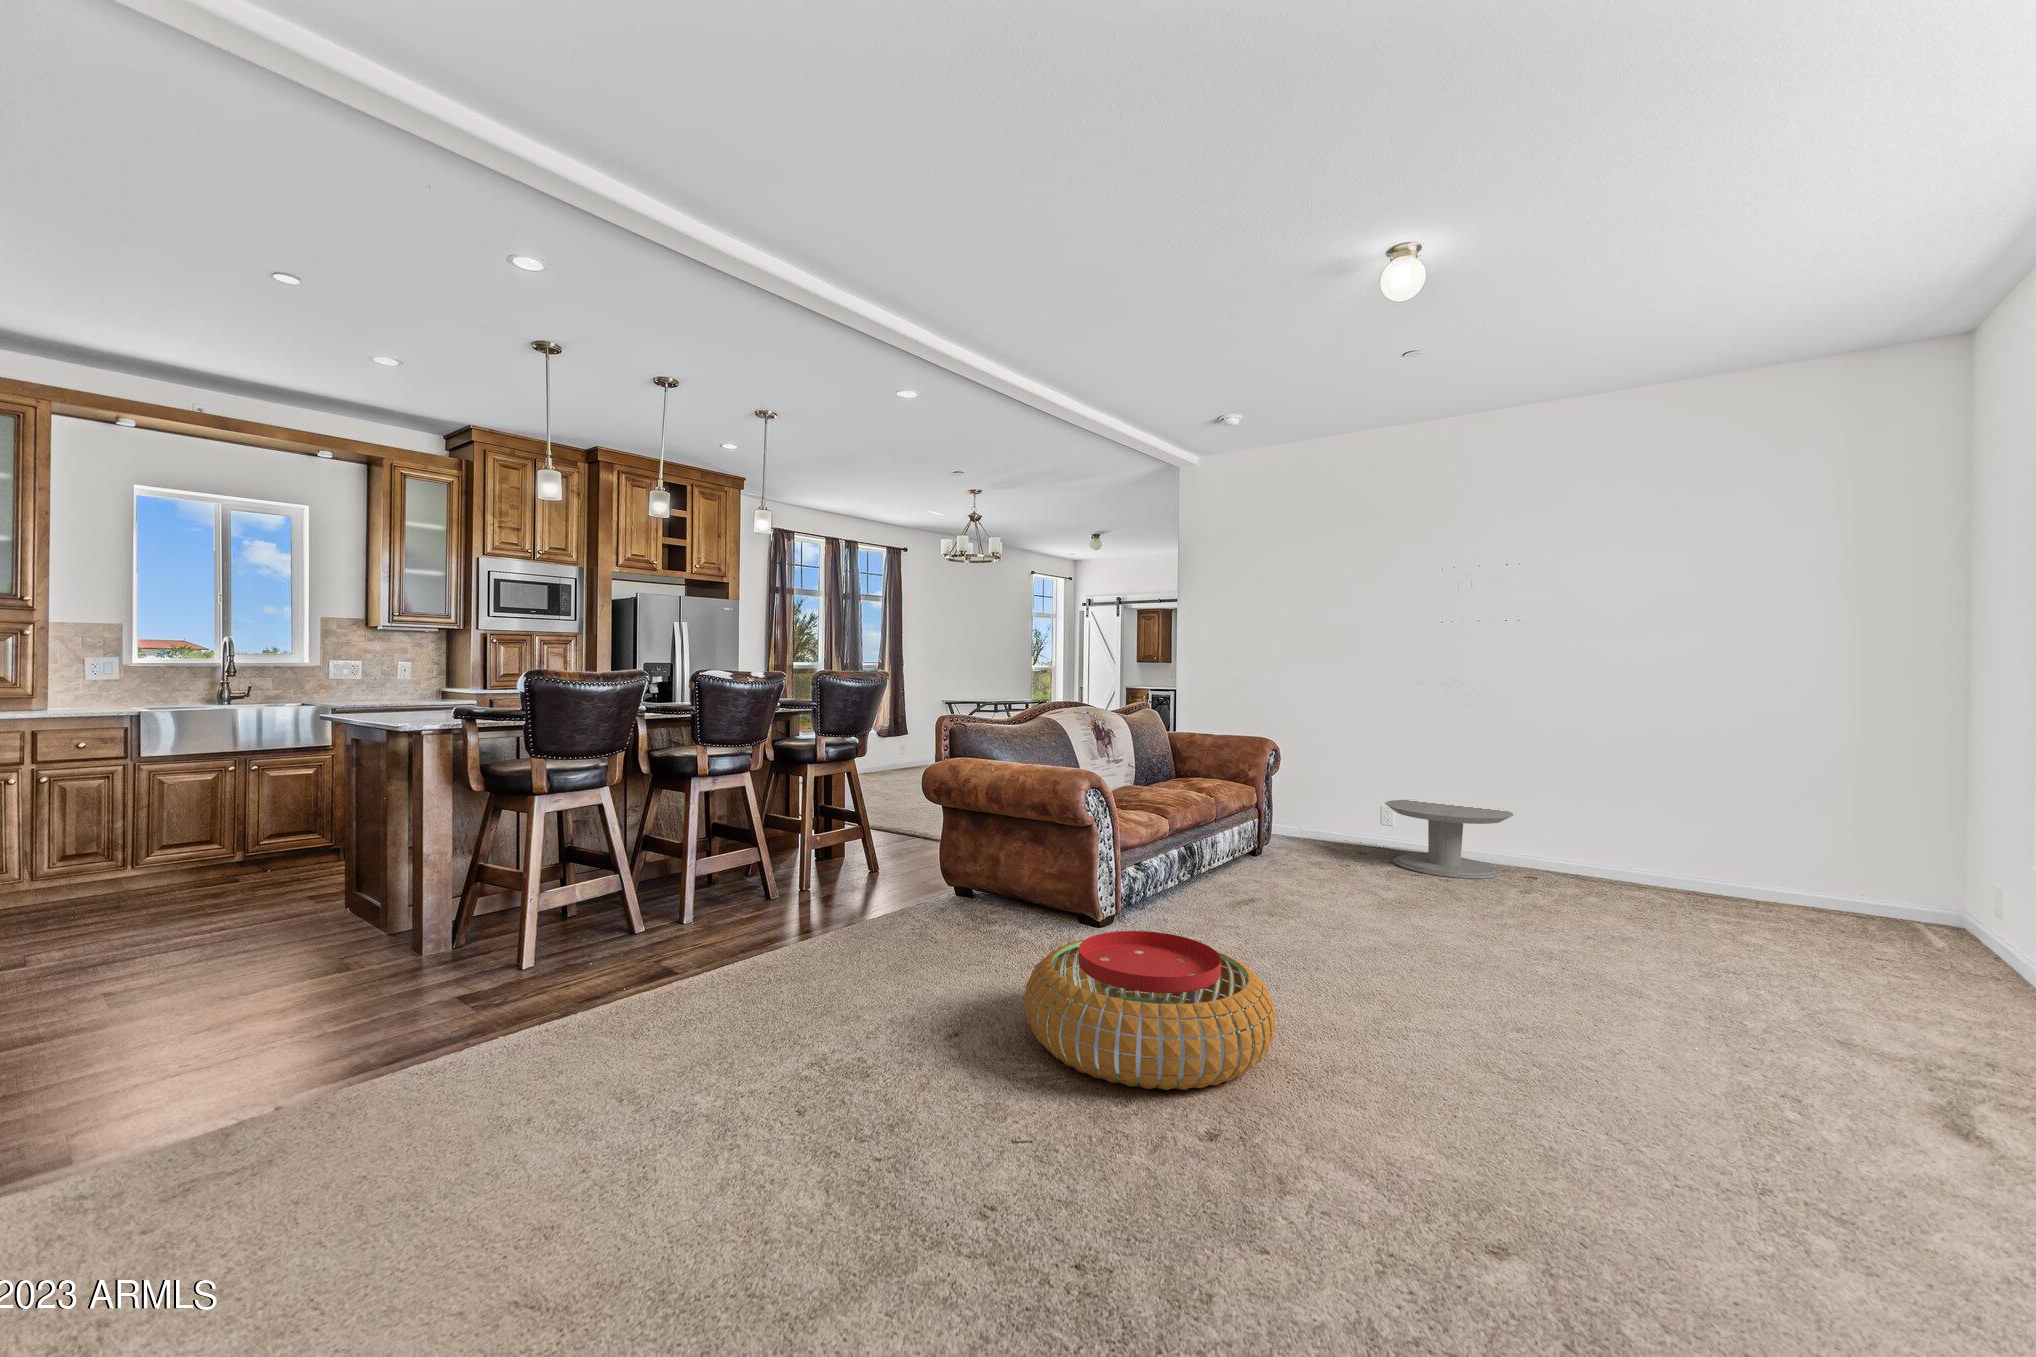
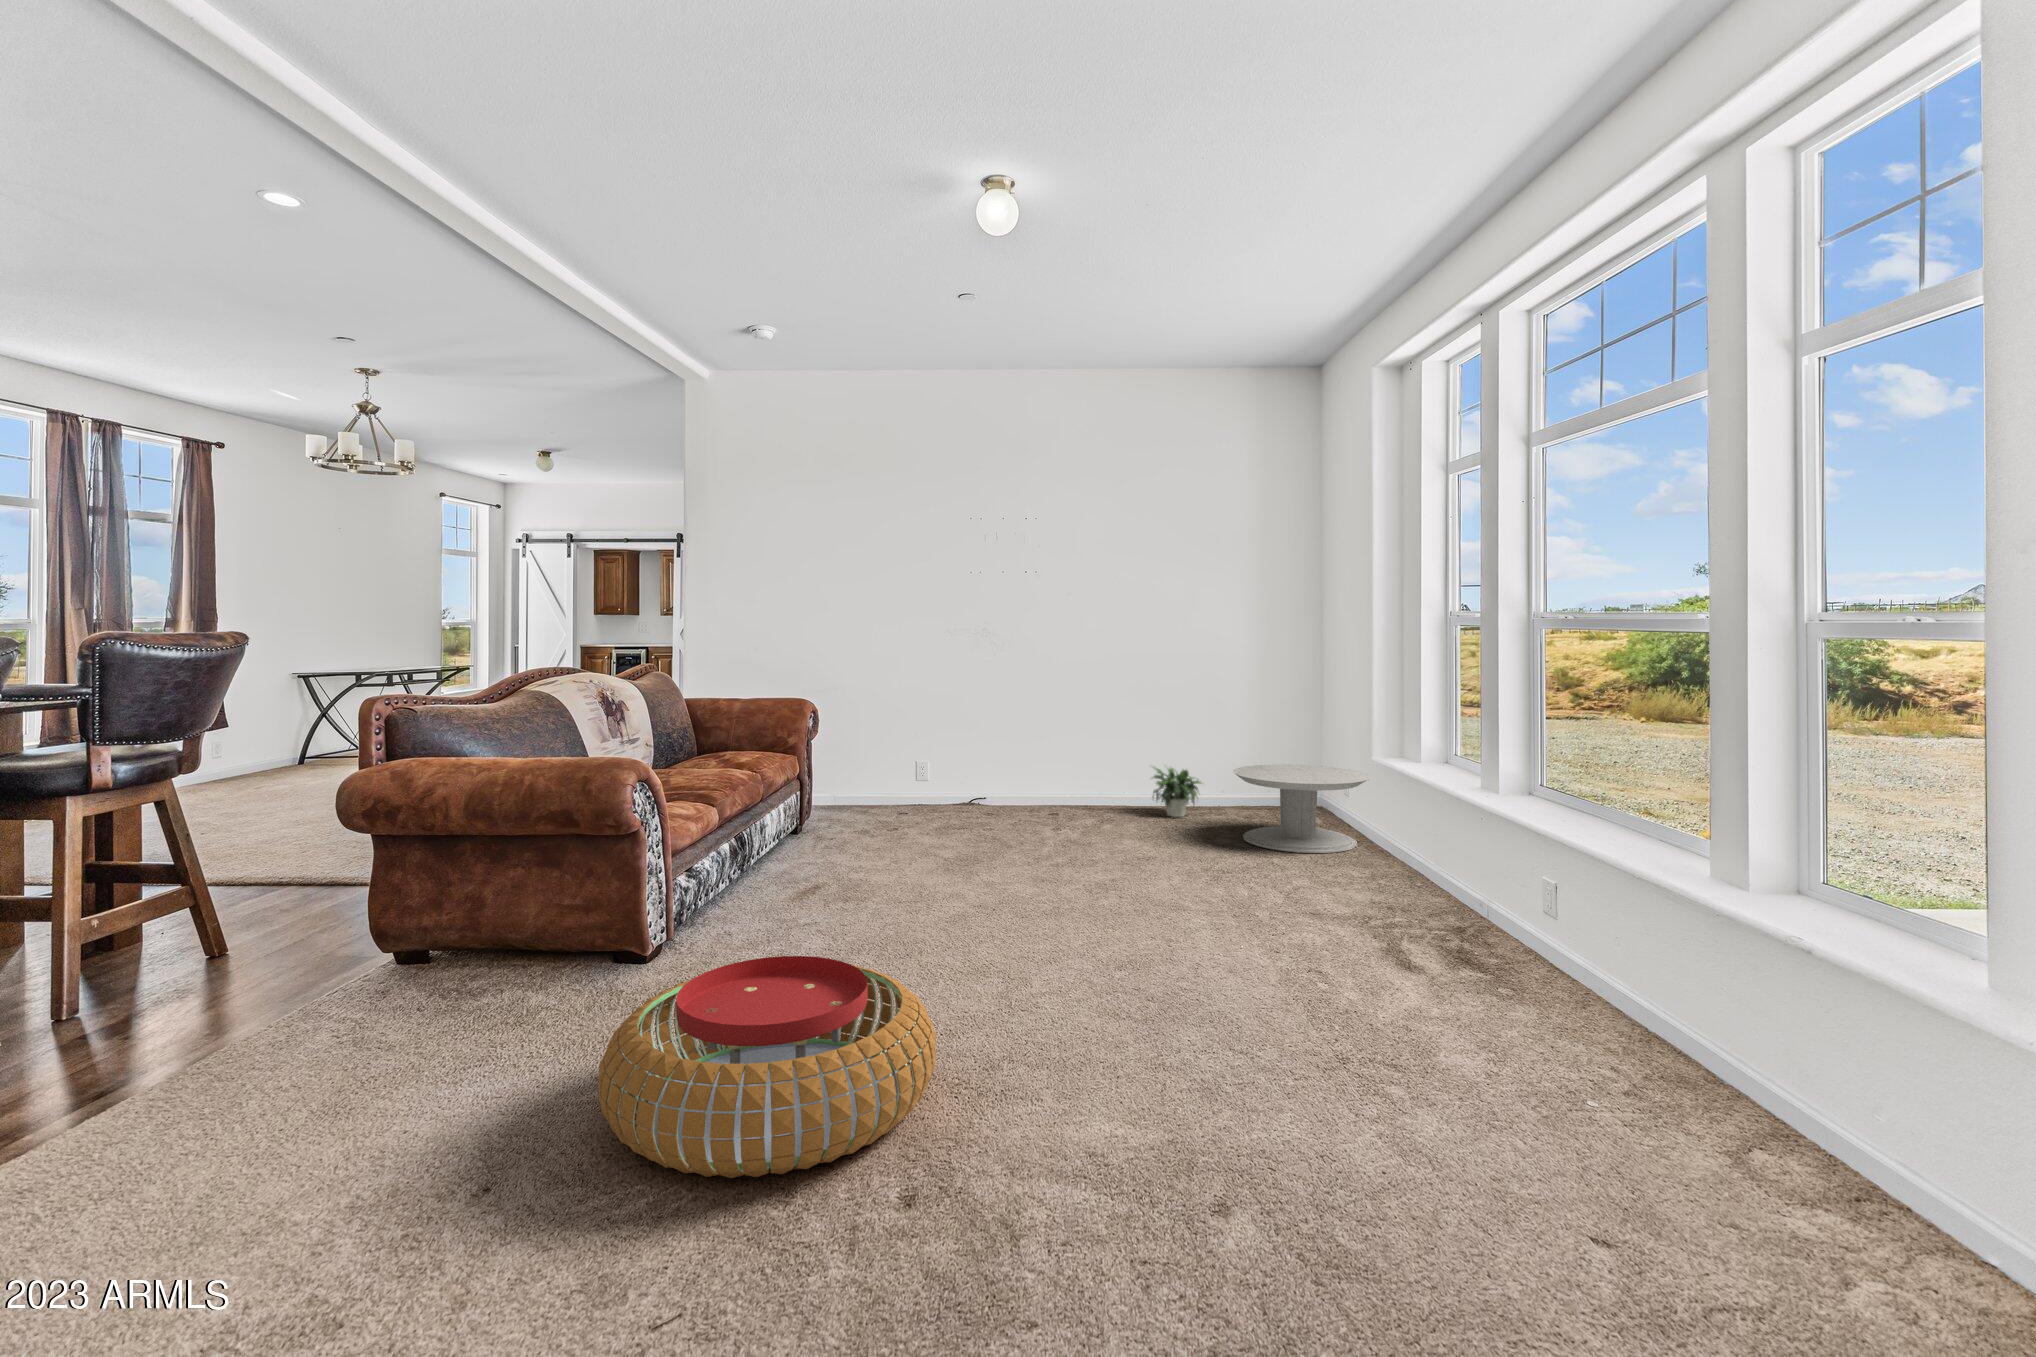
side table: present [1385,800,1513,878] -> present [1233,765,1370,853]
potted plant: none [1641,836,1722,899] -> present [1153,767,1201,817]

